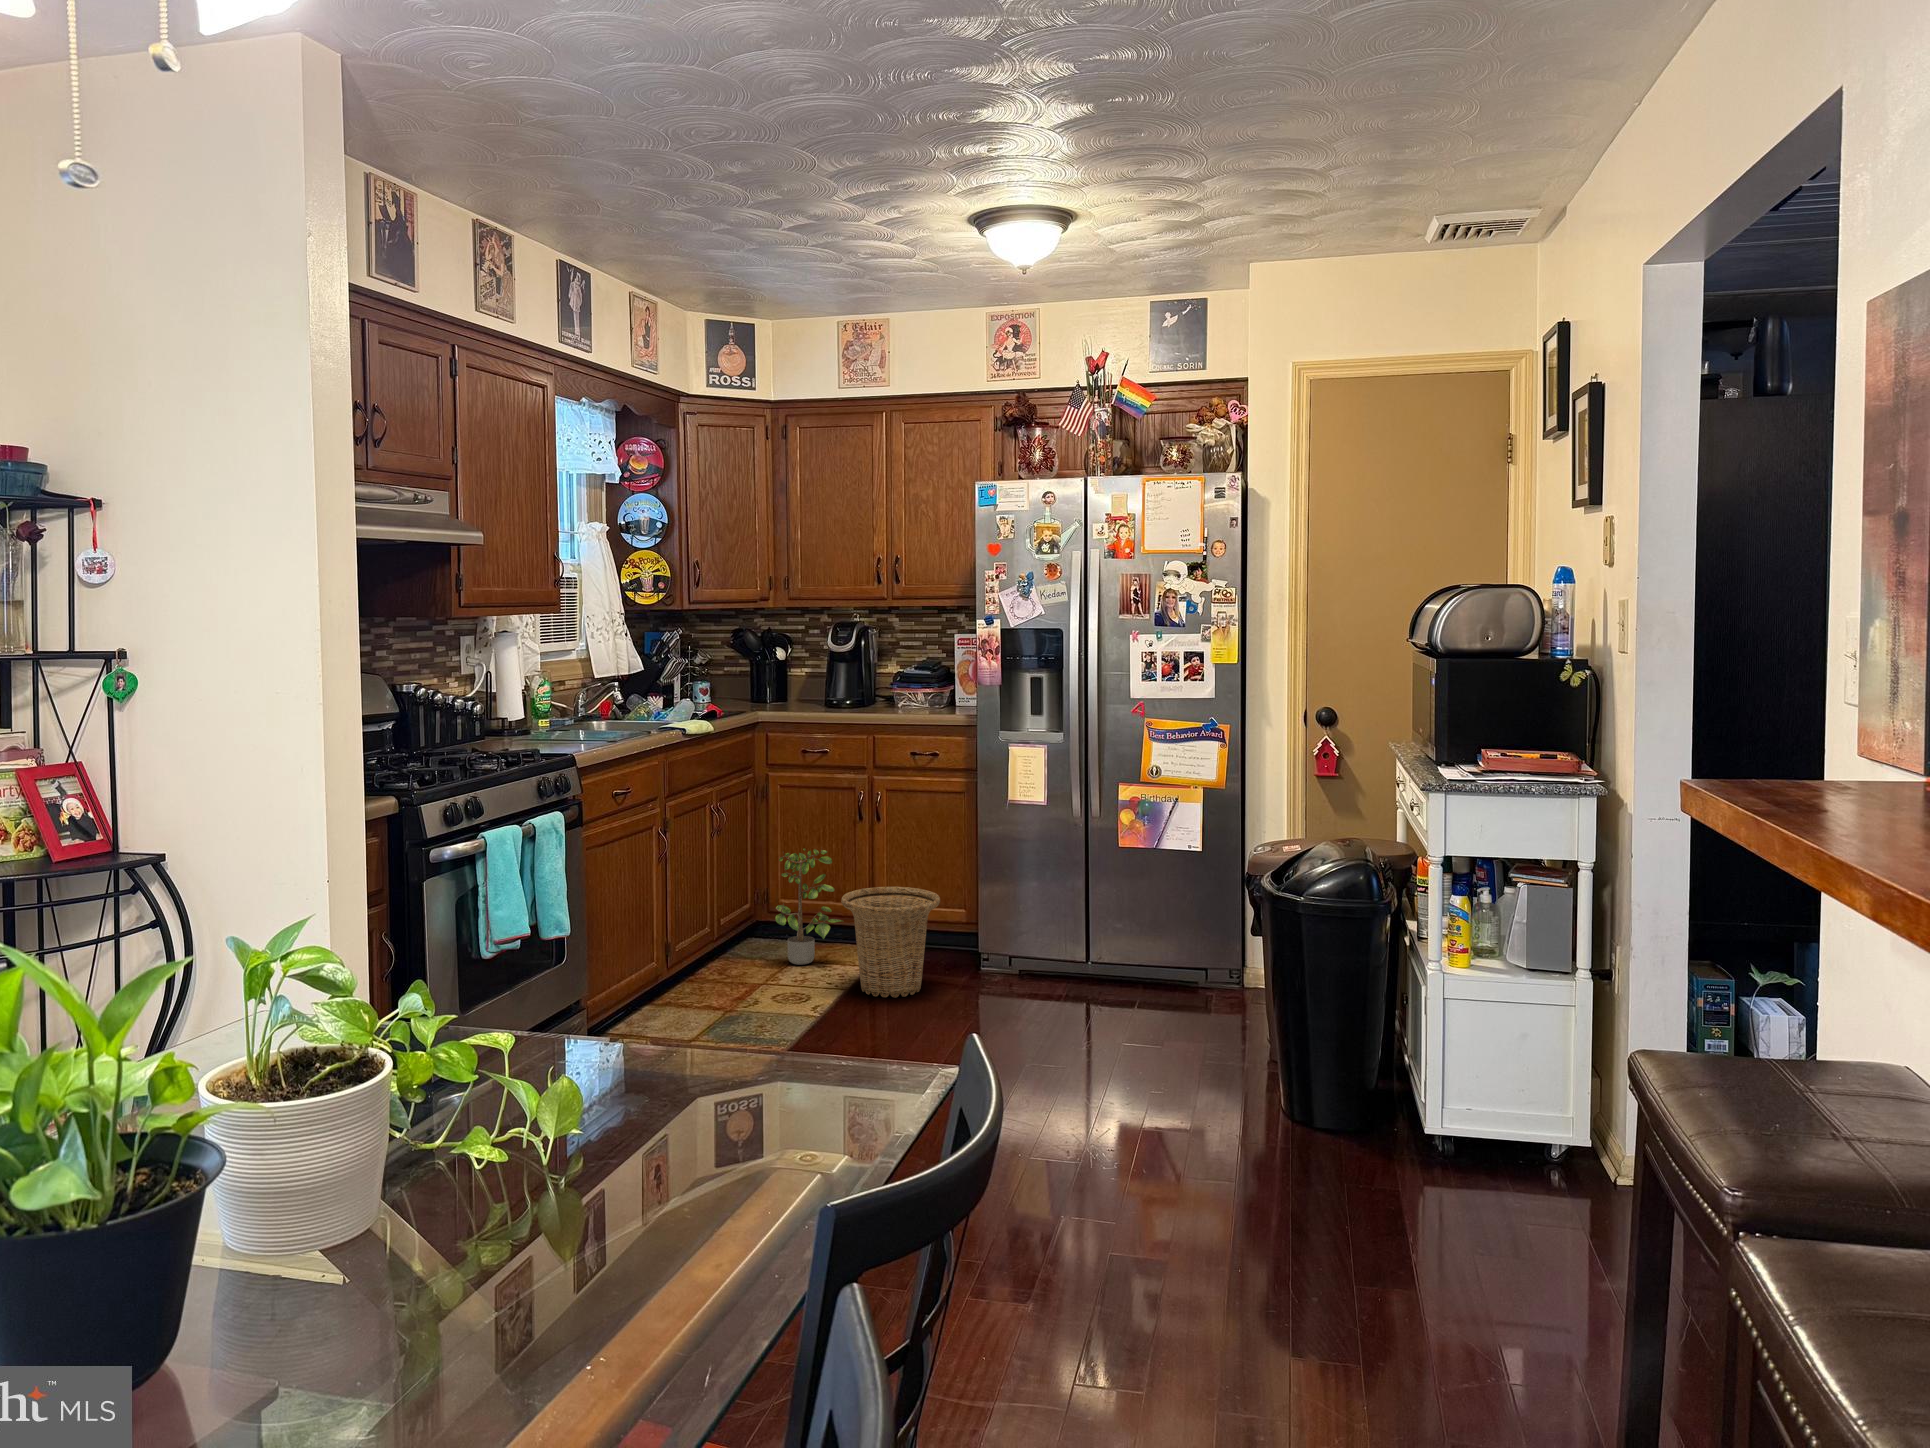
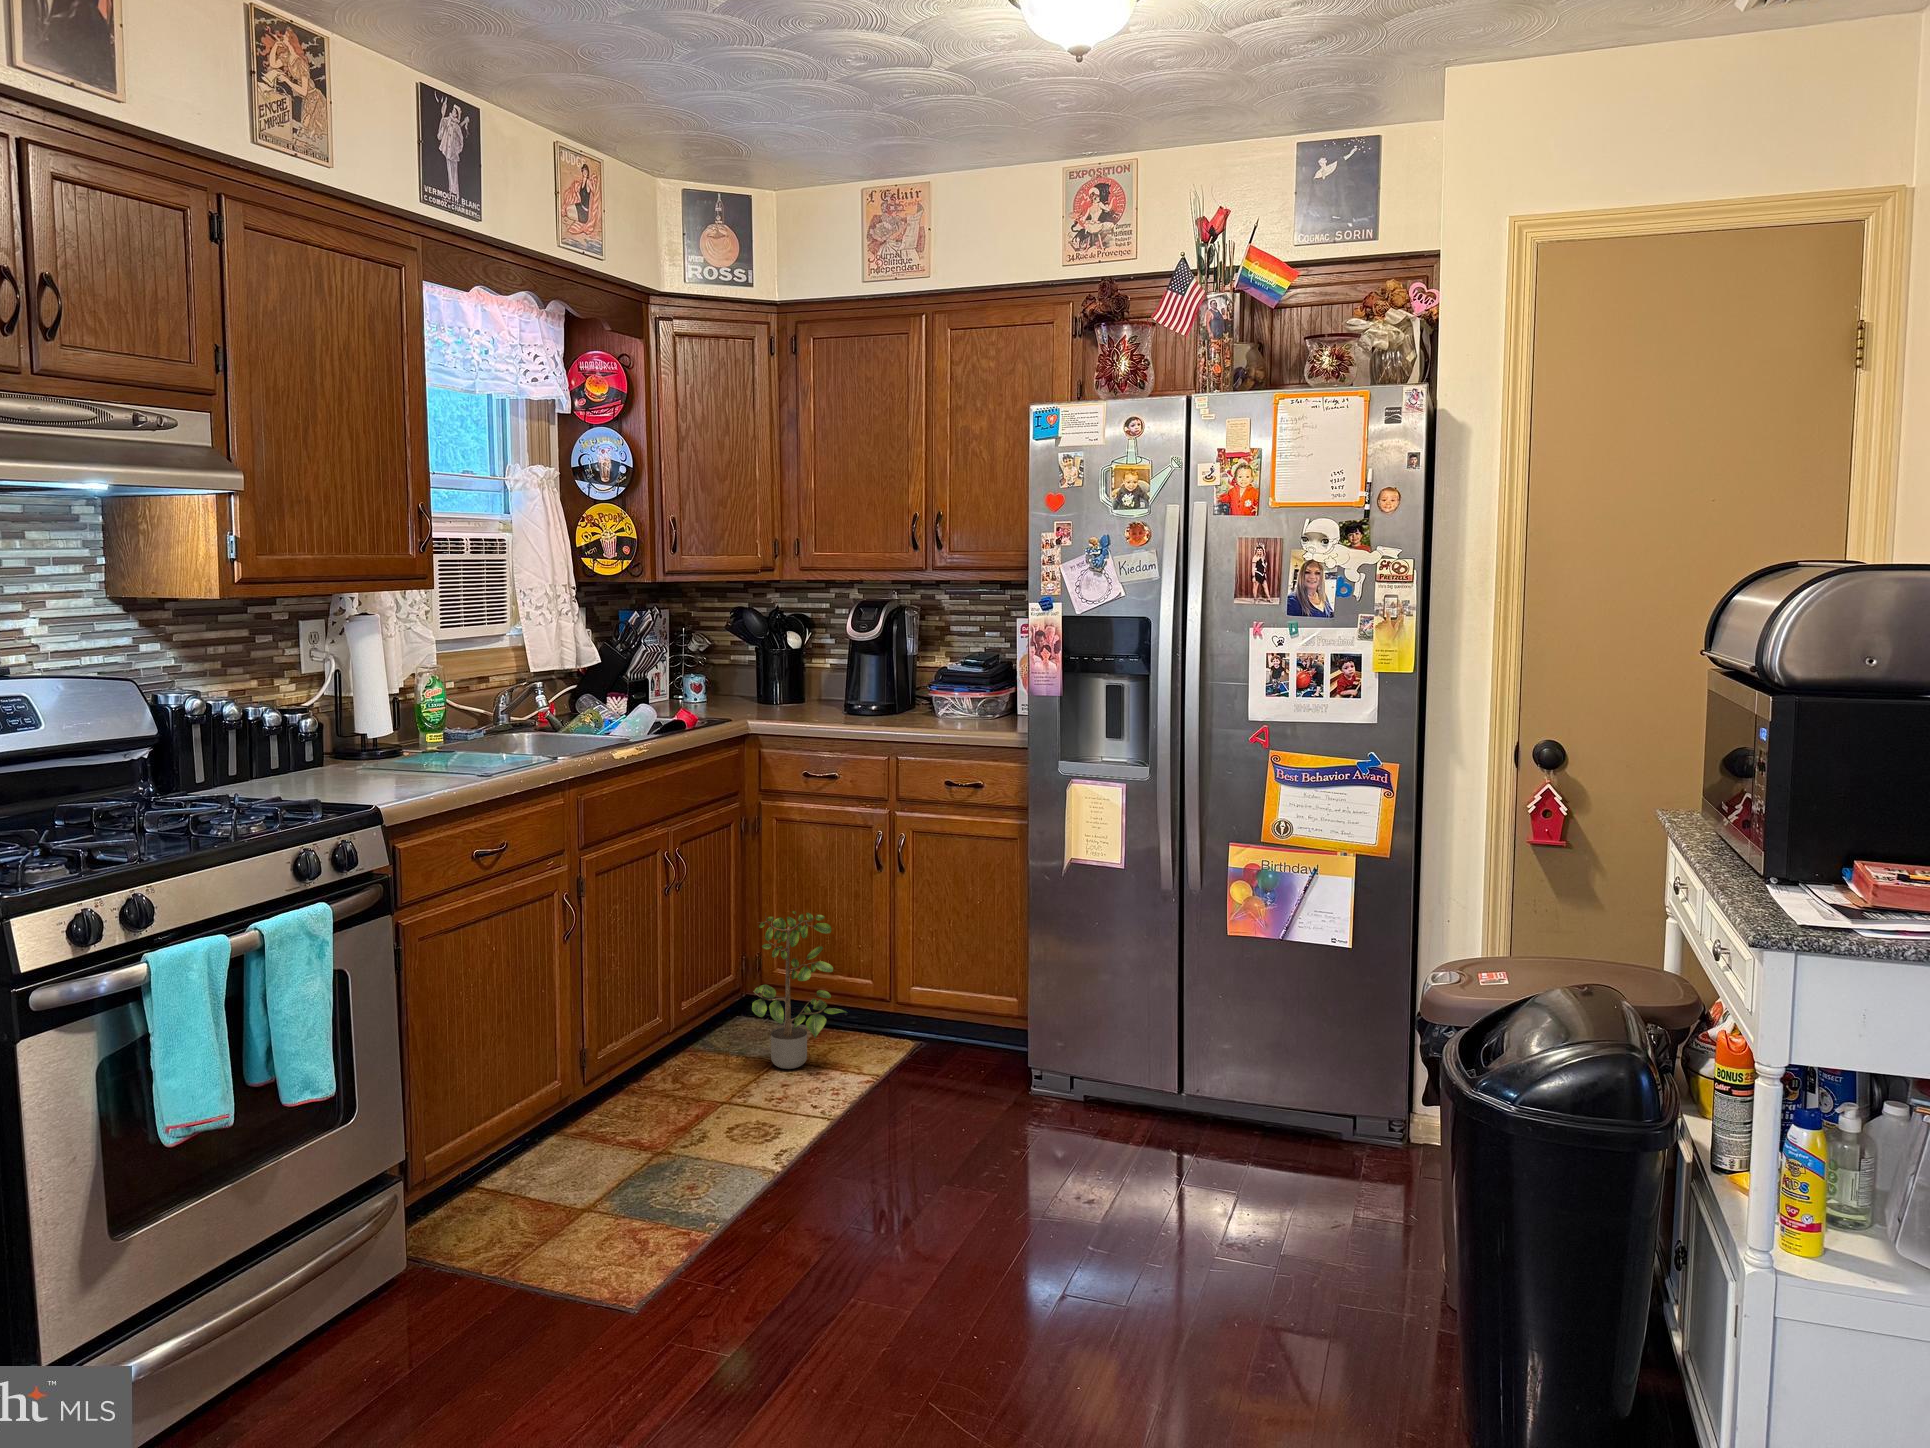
basket: present [841,887,940,998] -> none [825,975,965,1141]

